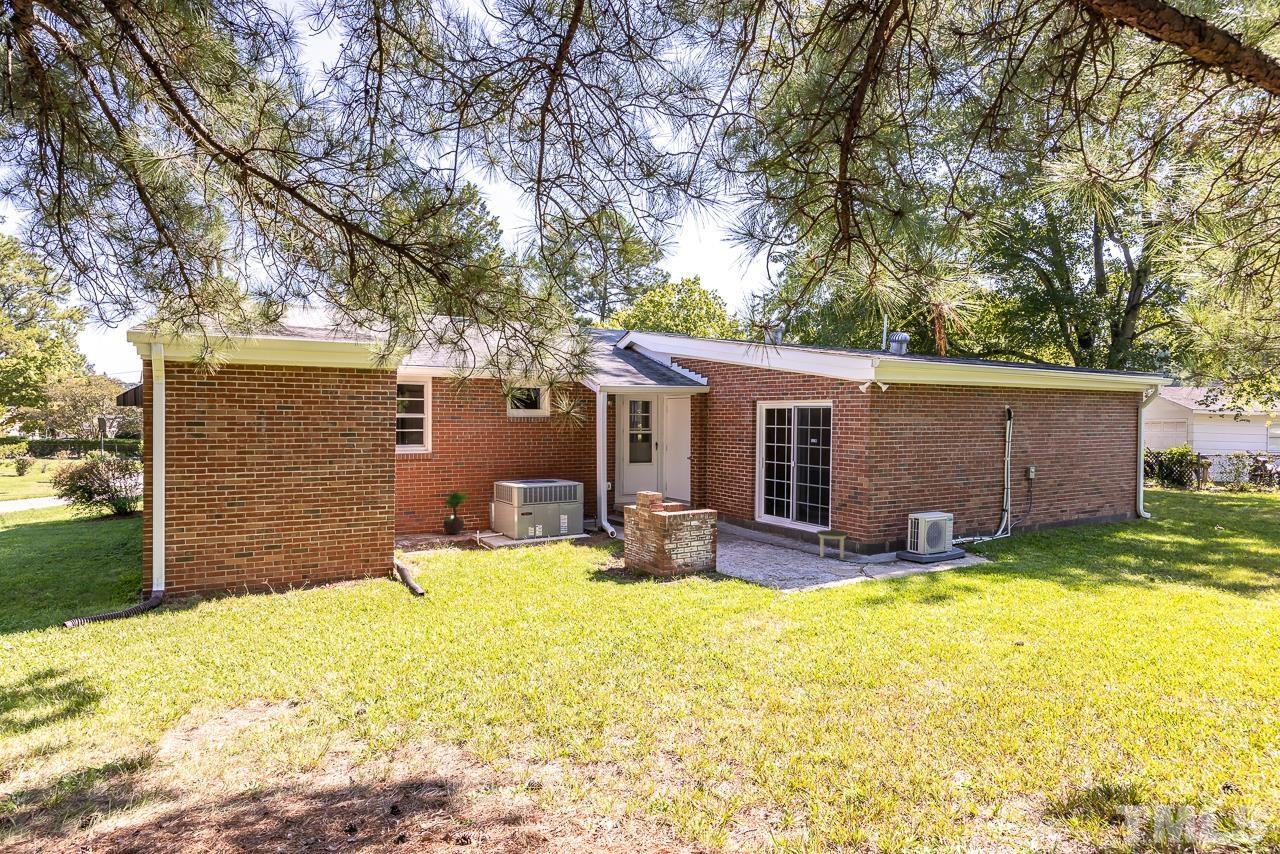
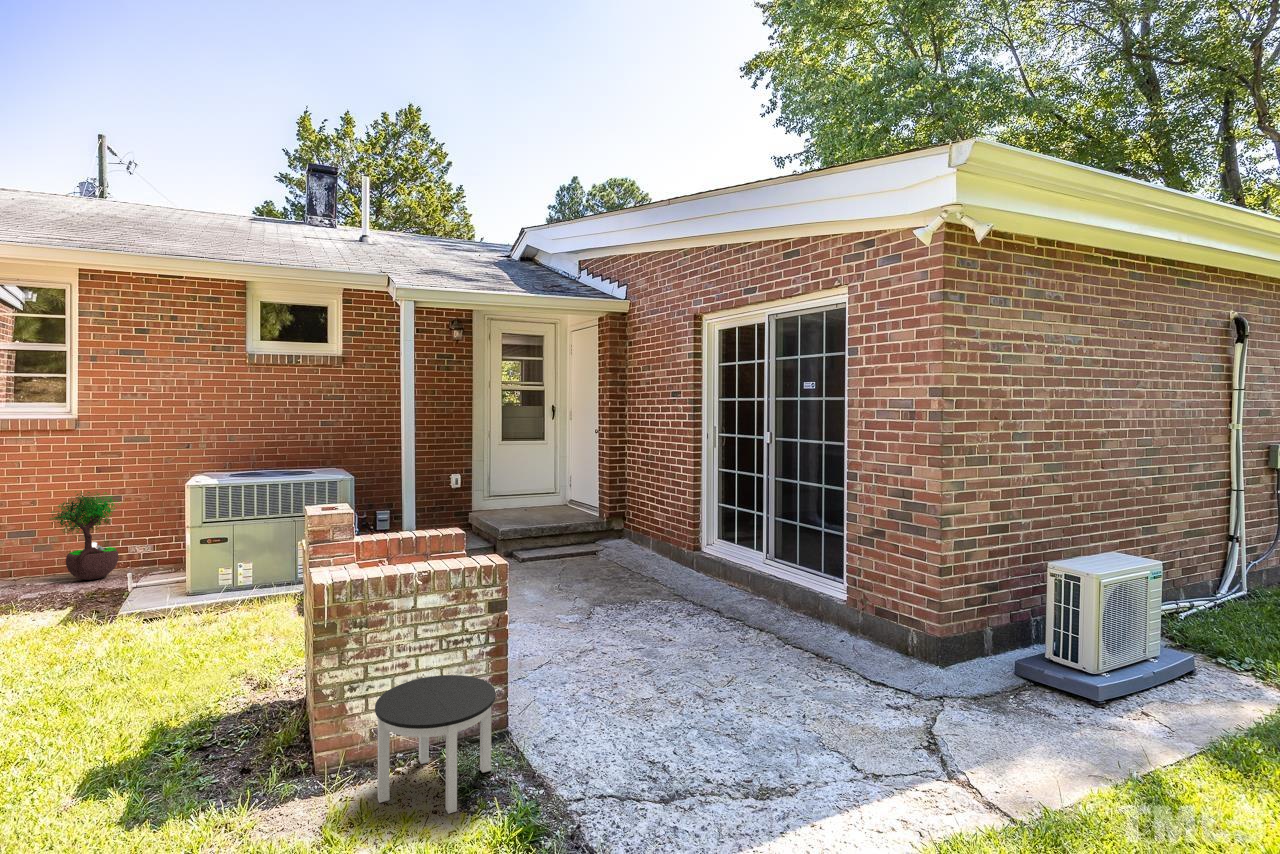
round table: present [817,530,848,558] -> present [375,675,496,814]

